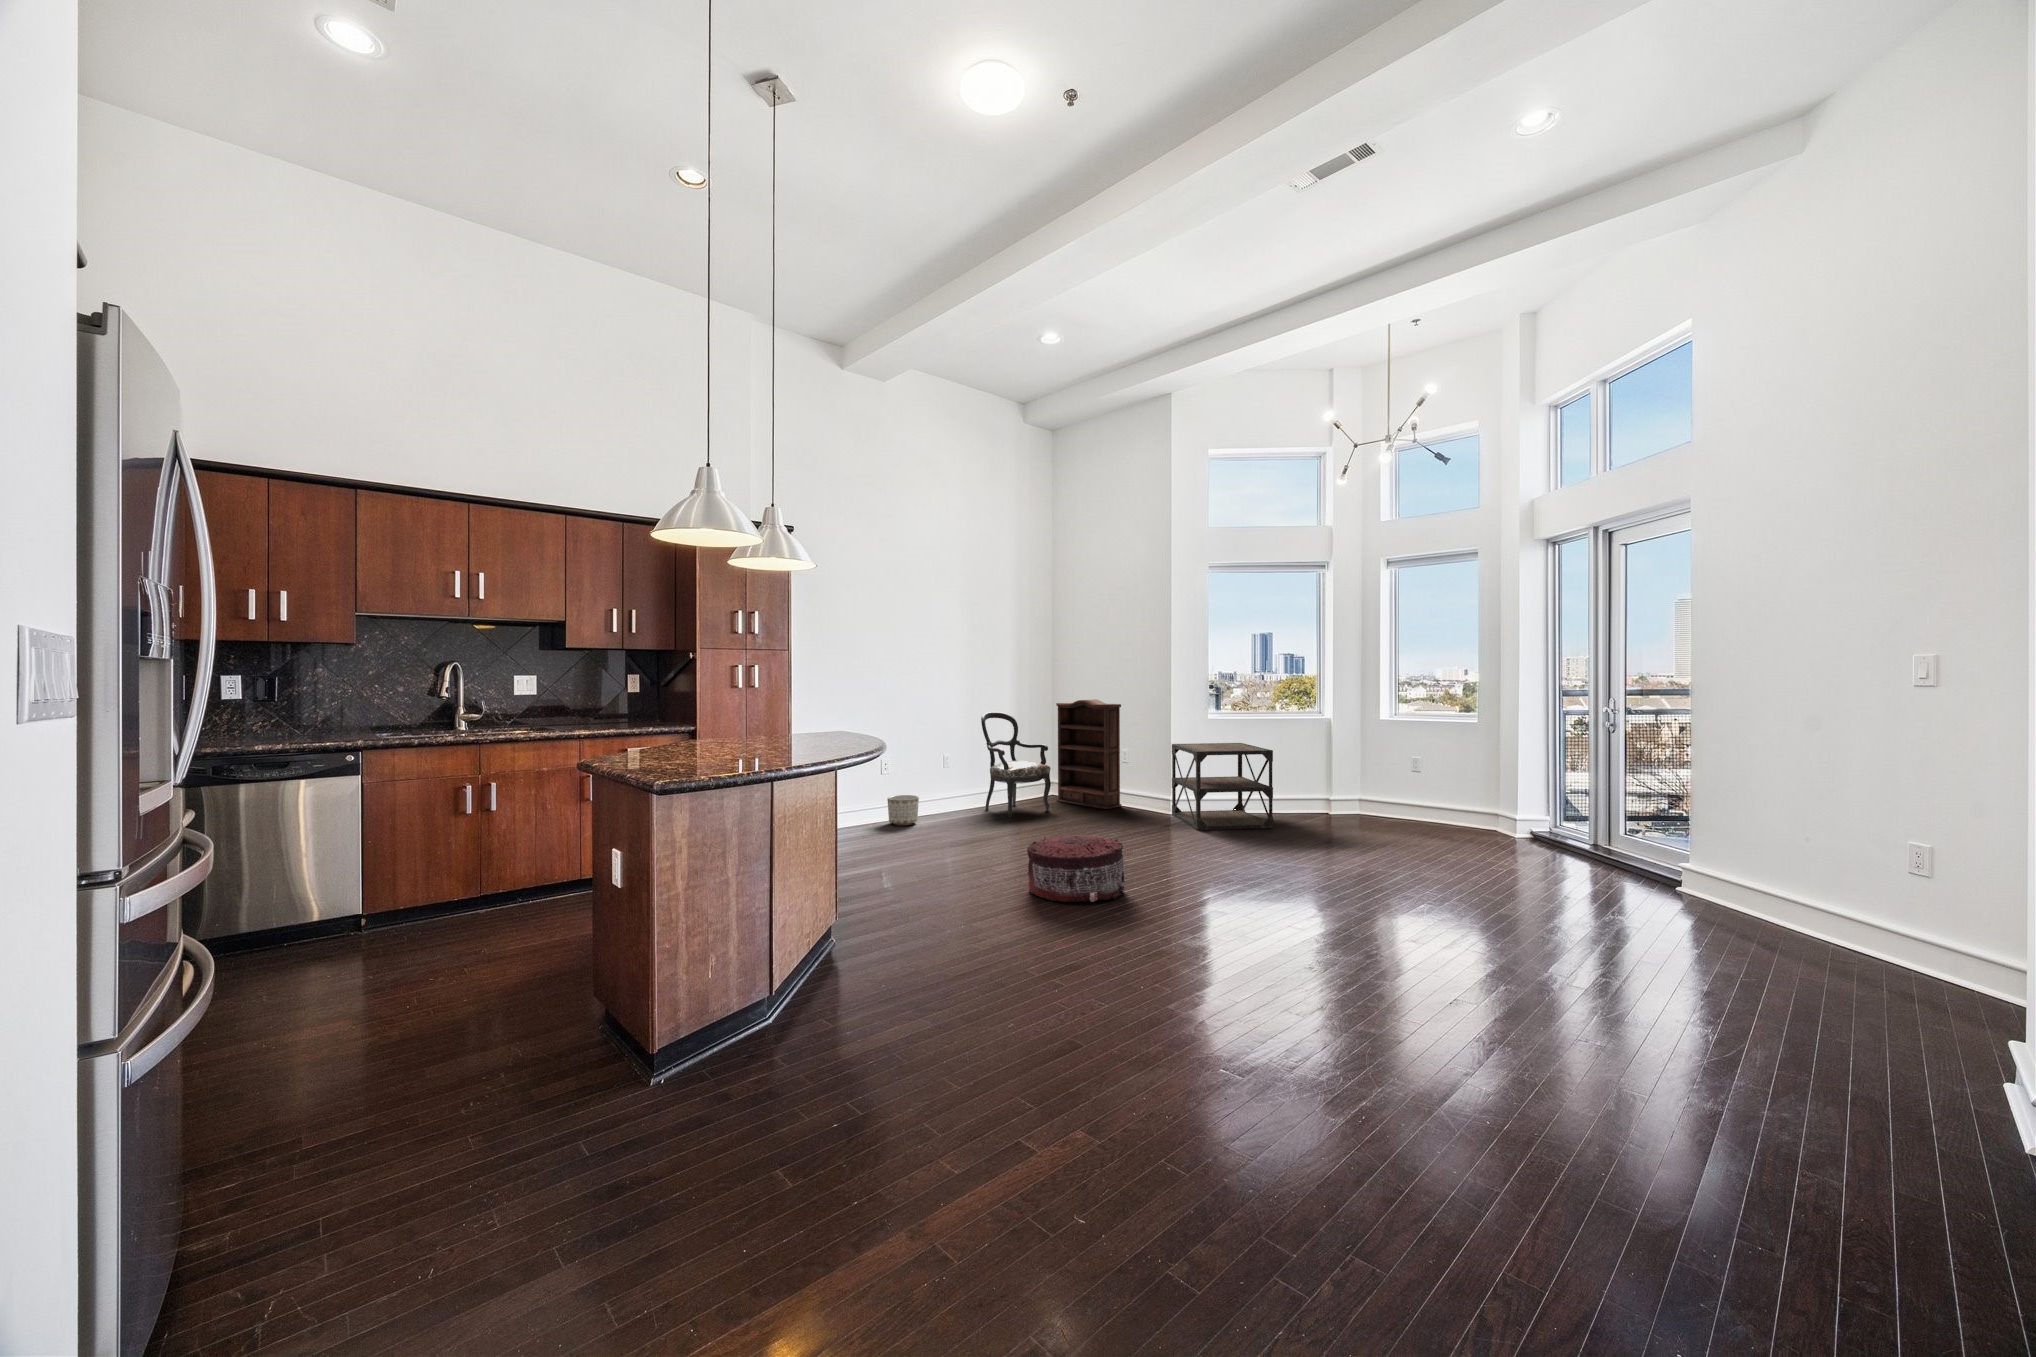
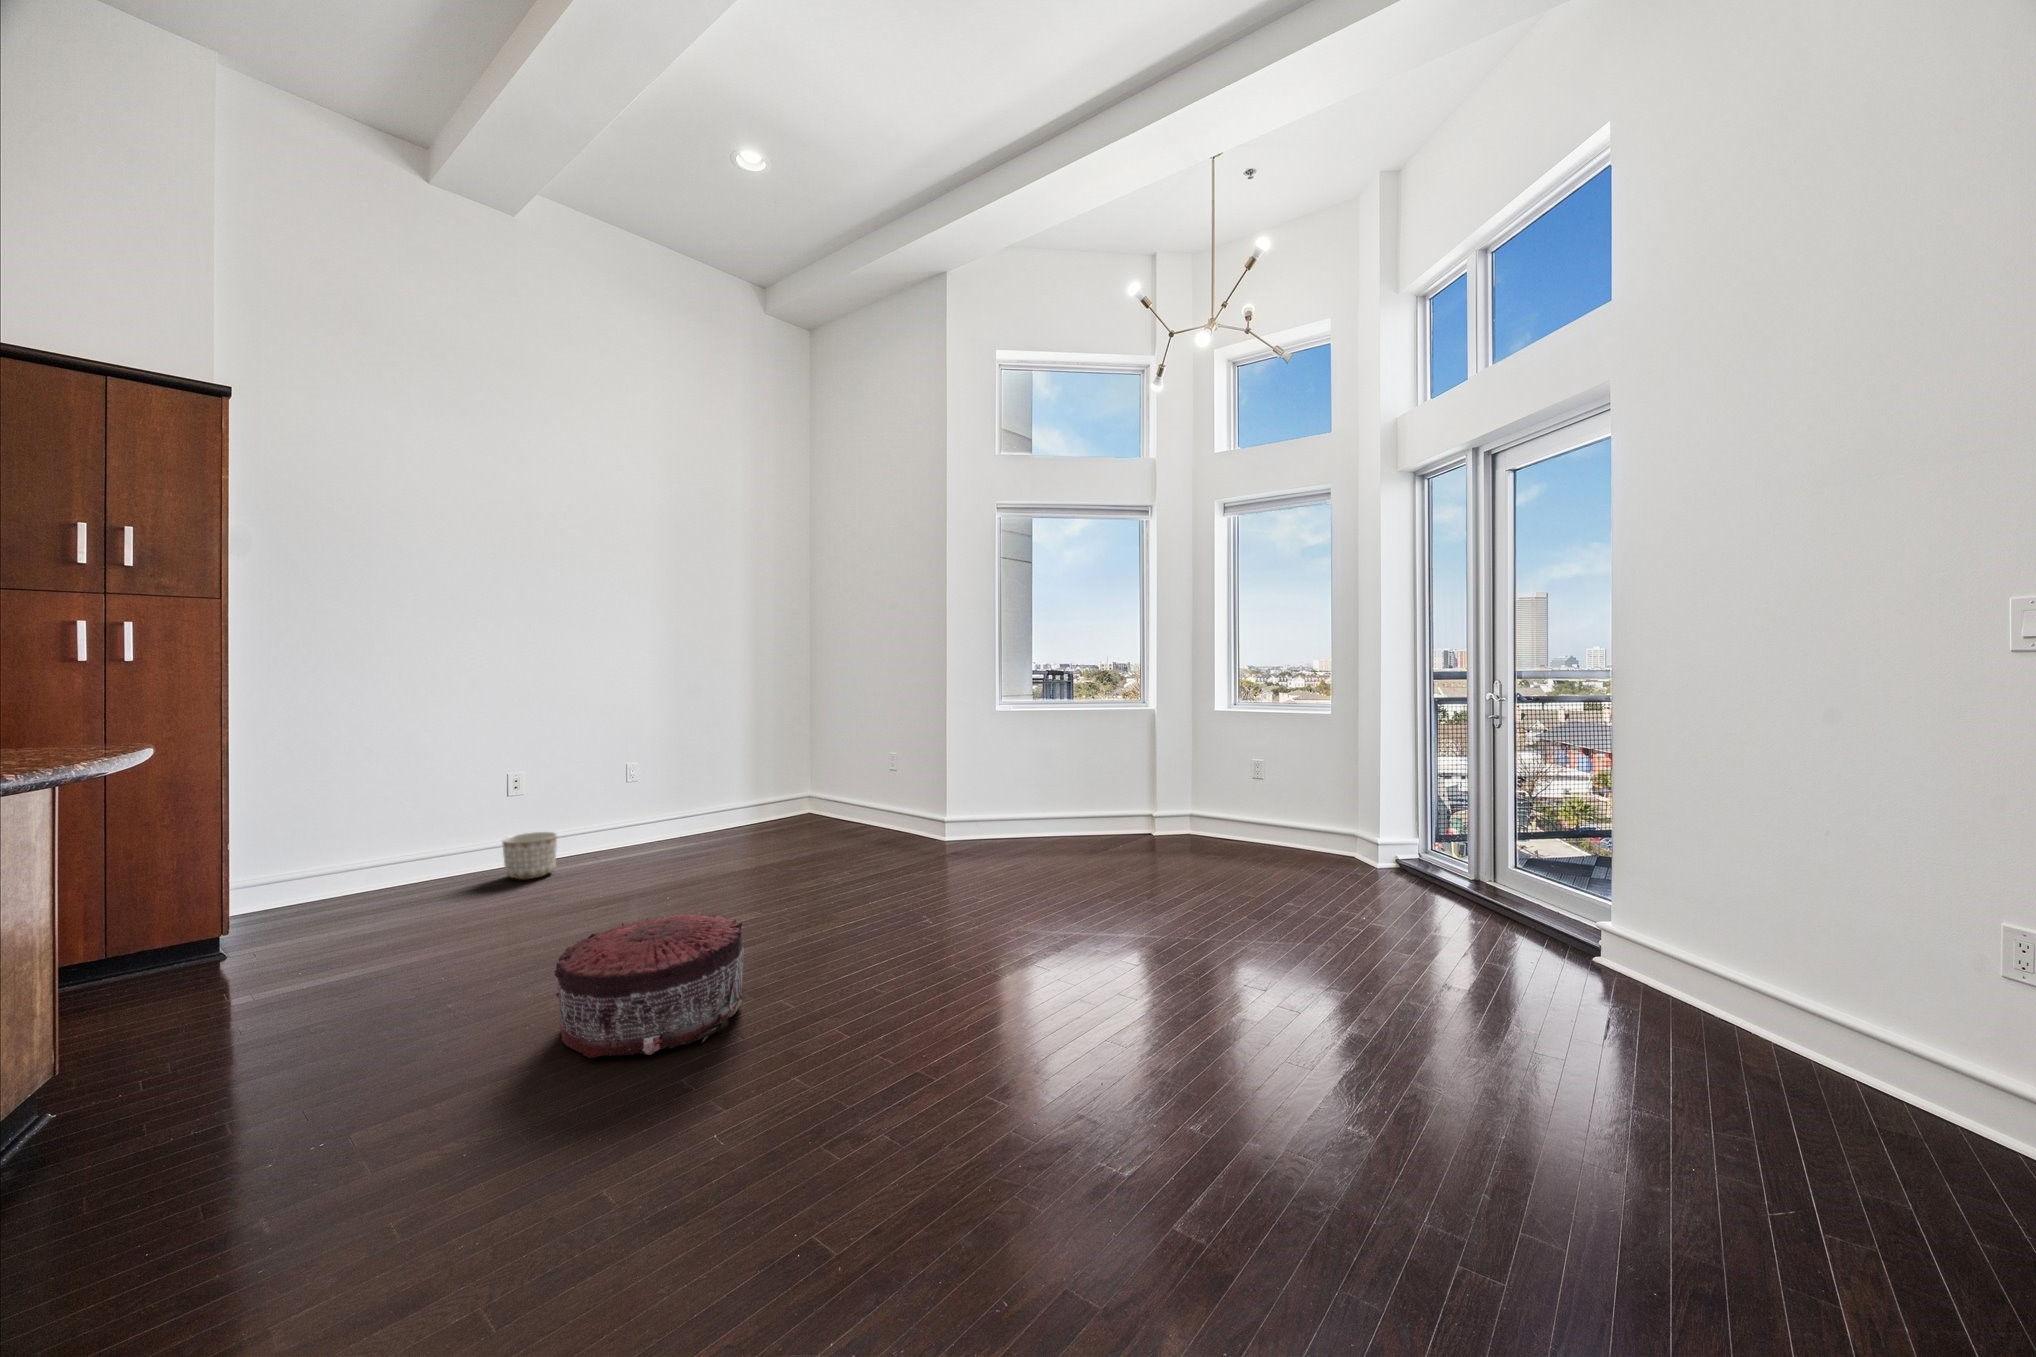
bookshelf: present [1056,699,1121,809] -> none [805,689,888,838]
armchair: present [981,712,1051,817] -> none [682,707,782,856]
side table: present [1172,743,1273,830] -> none [945,745,1068,871]

